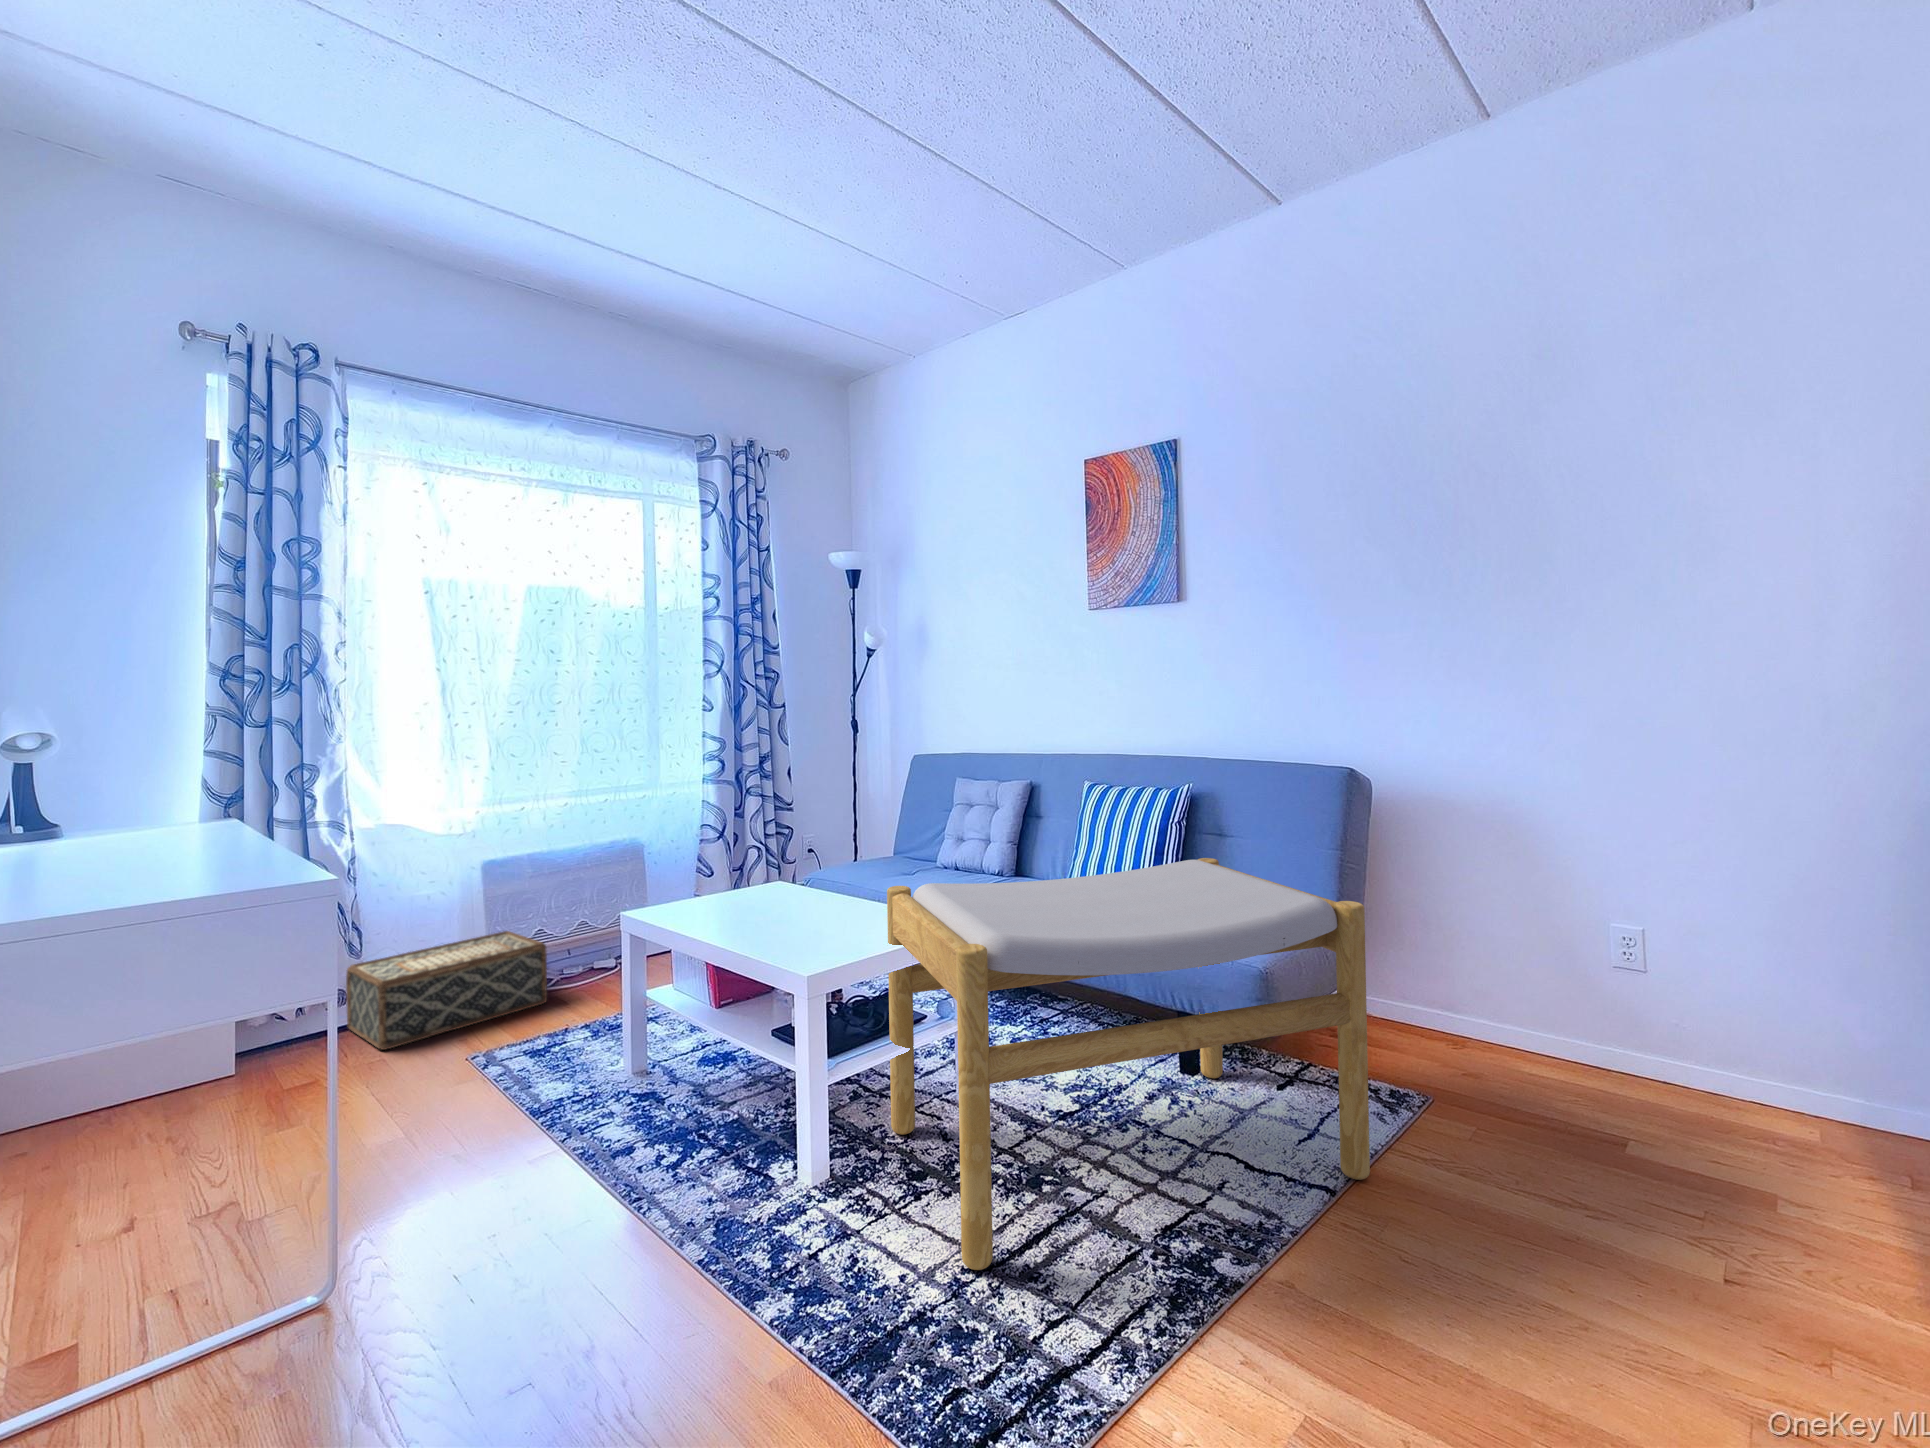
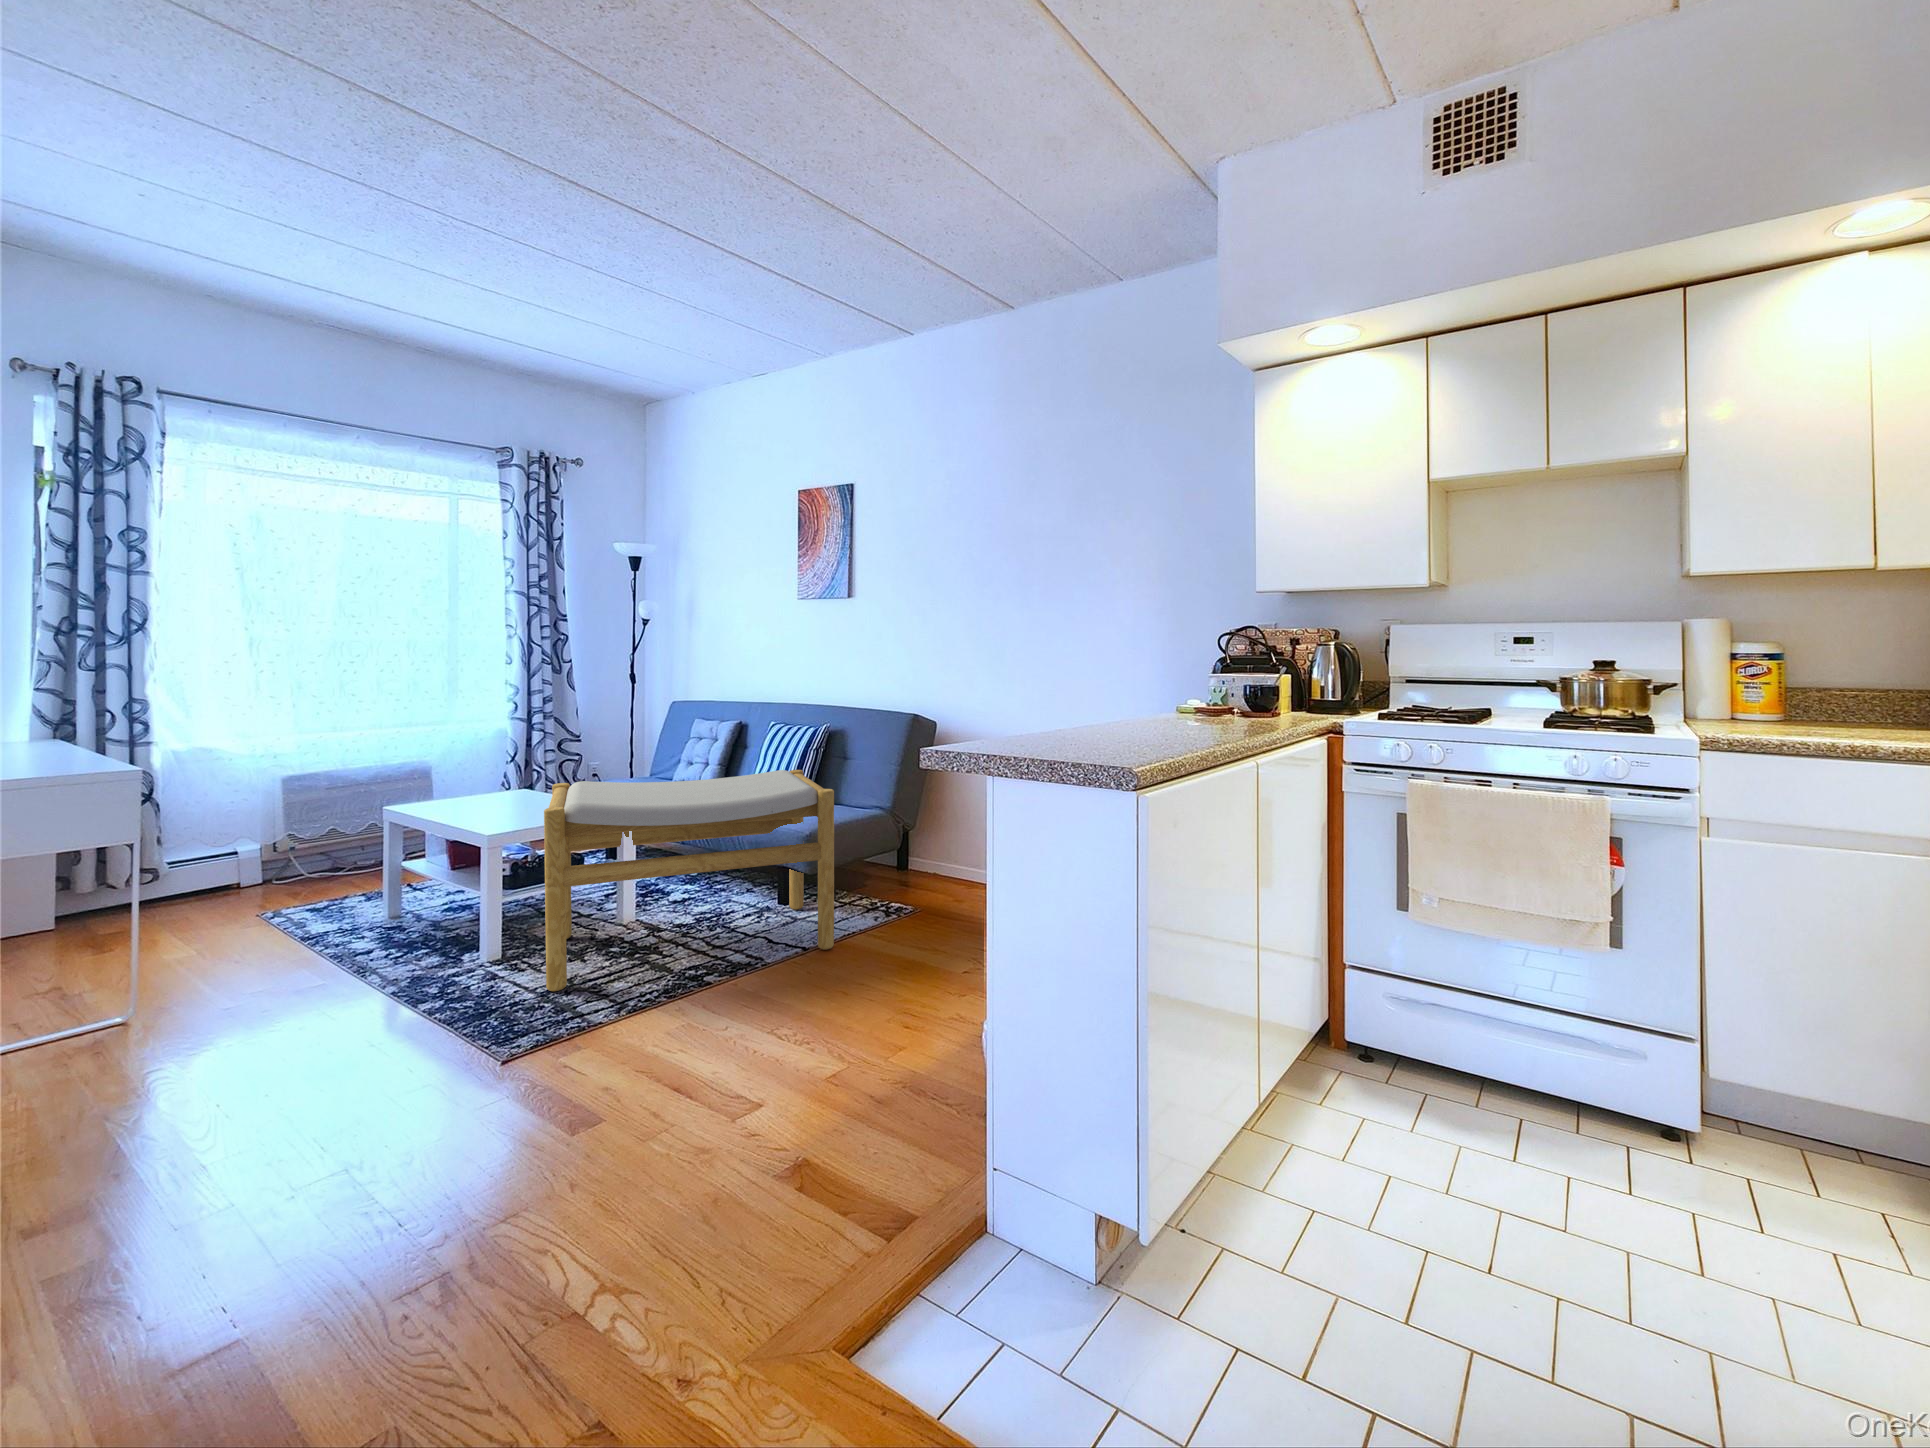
woven basket: present [346,931,547,1050] -> none [171,831,346,909]

